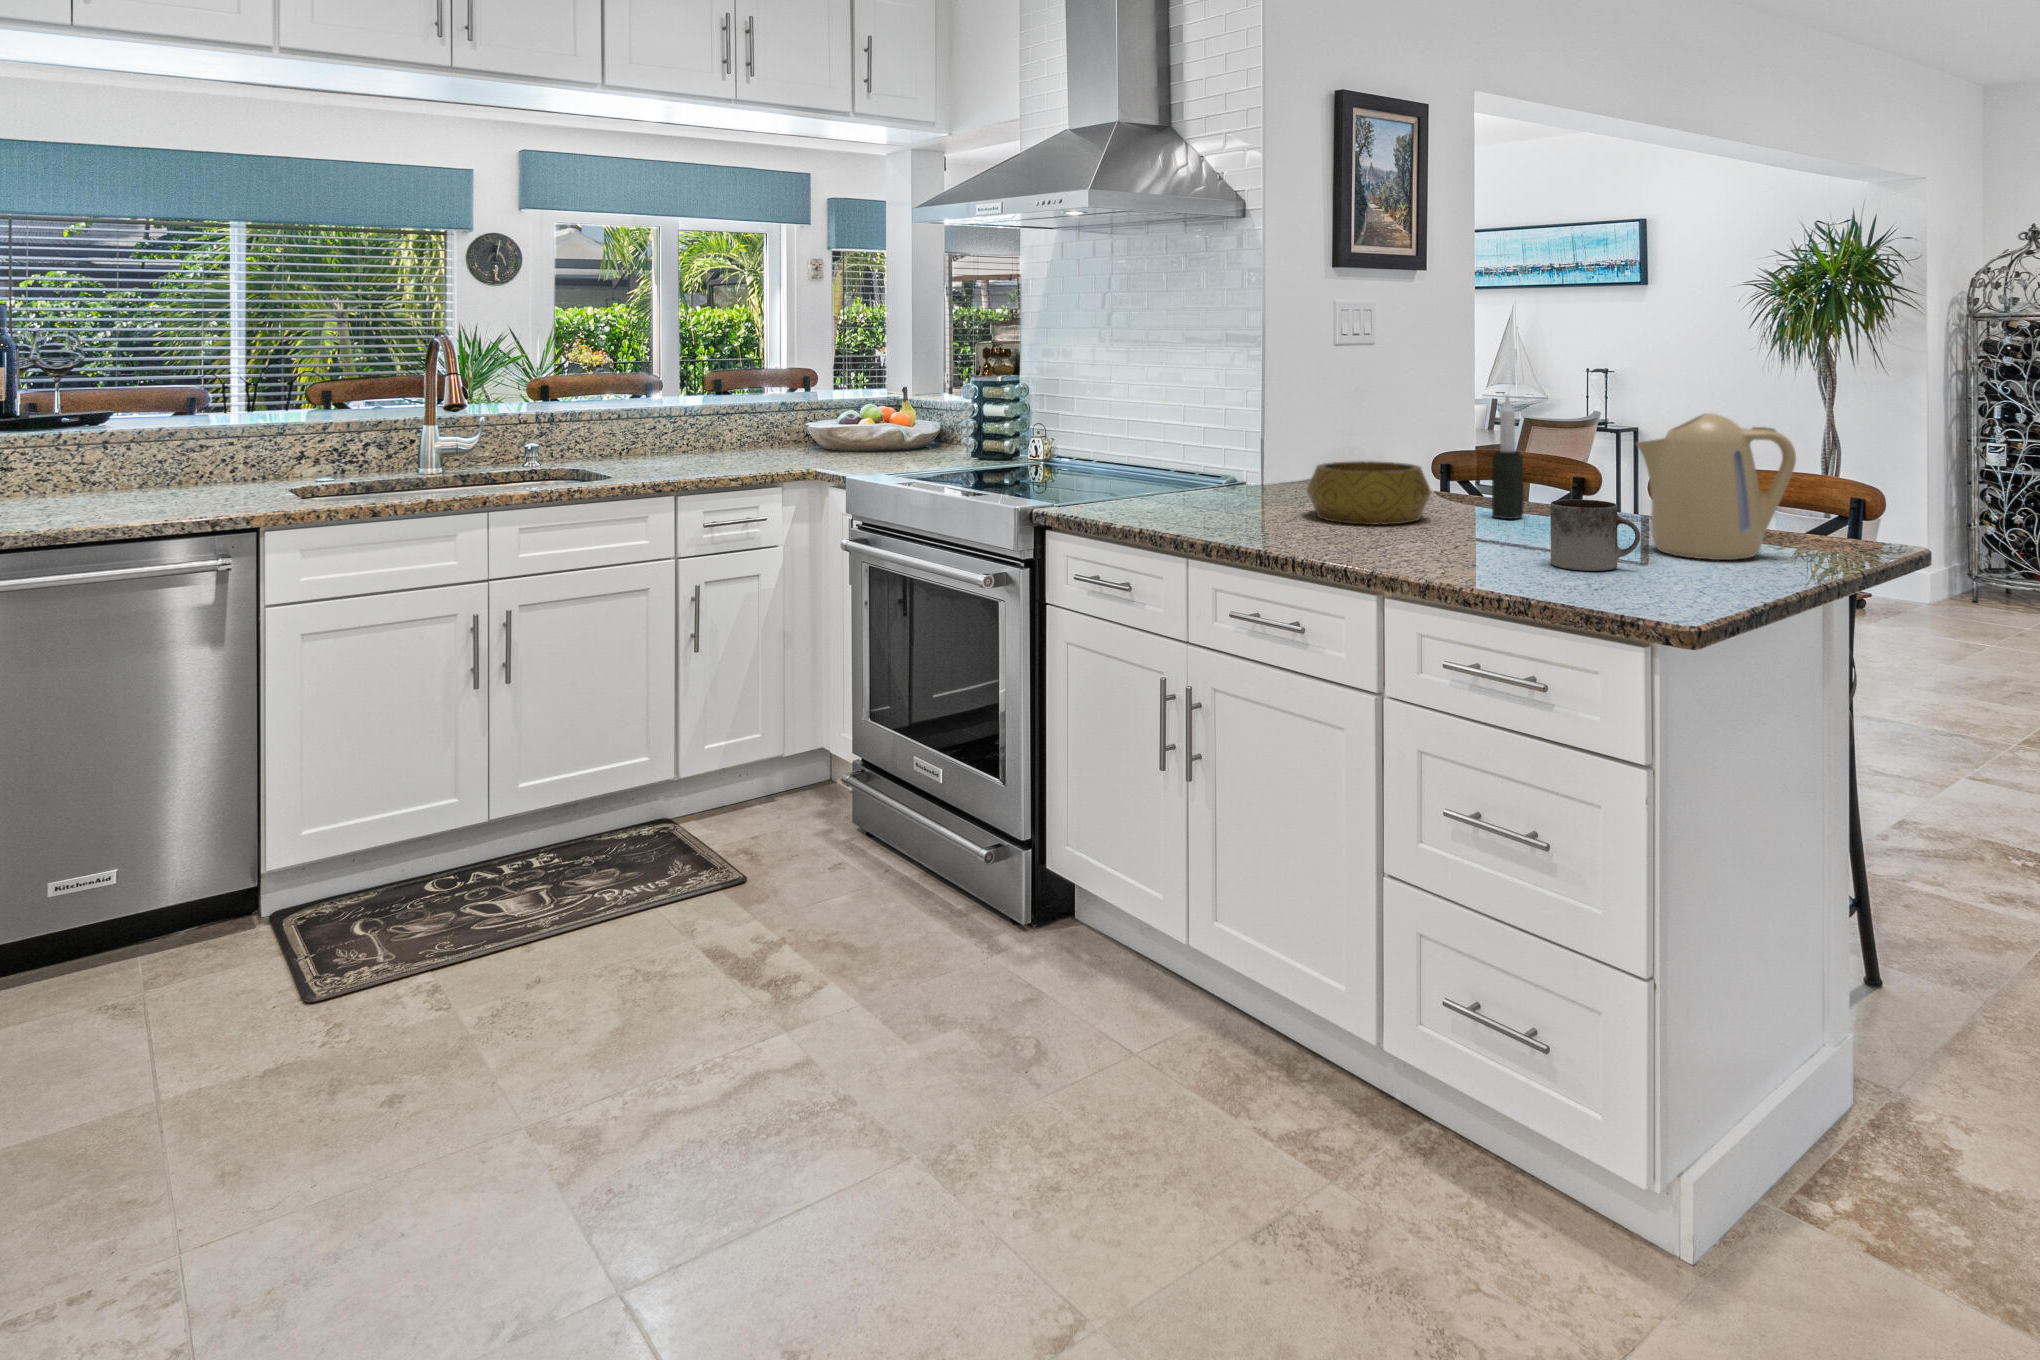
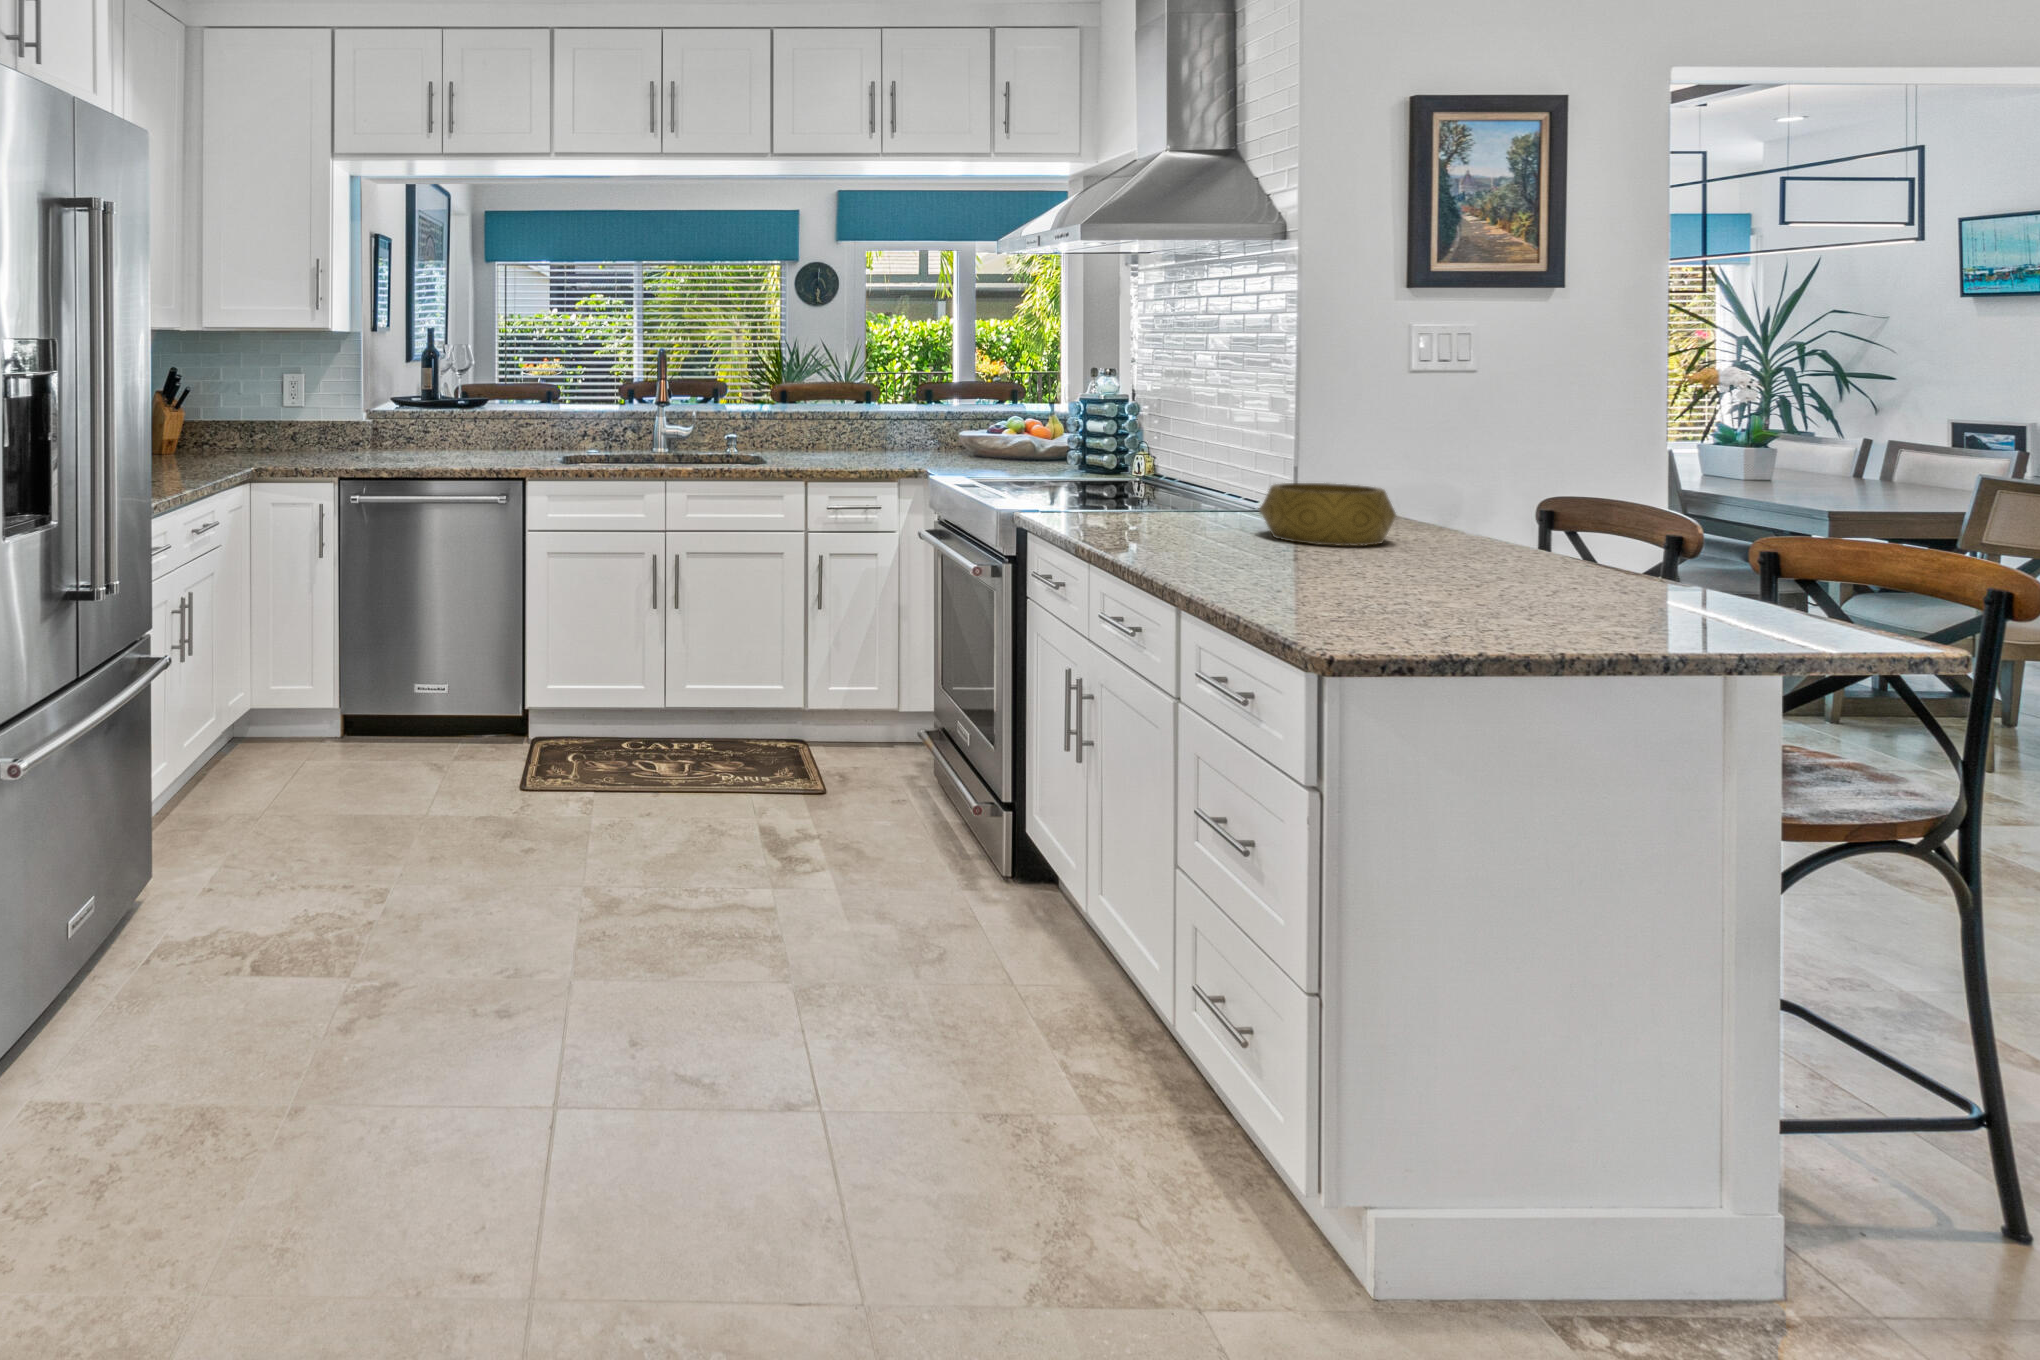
candle: present [1492,395,1524,519] -> none [1472,421,1510,555]
kettle: present [1636,413,1796,560] -> none [1539,445,1717,606]
mug: present [1551,499,1640,571] -> none [1378,523,1464,594]

